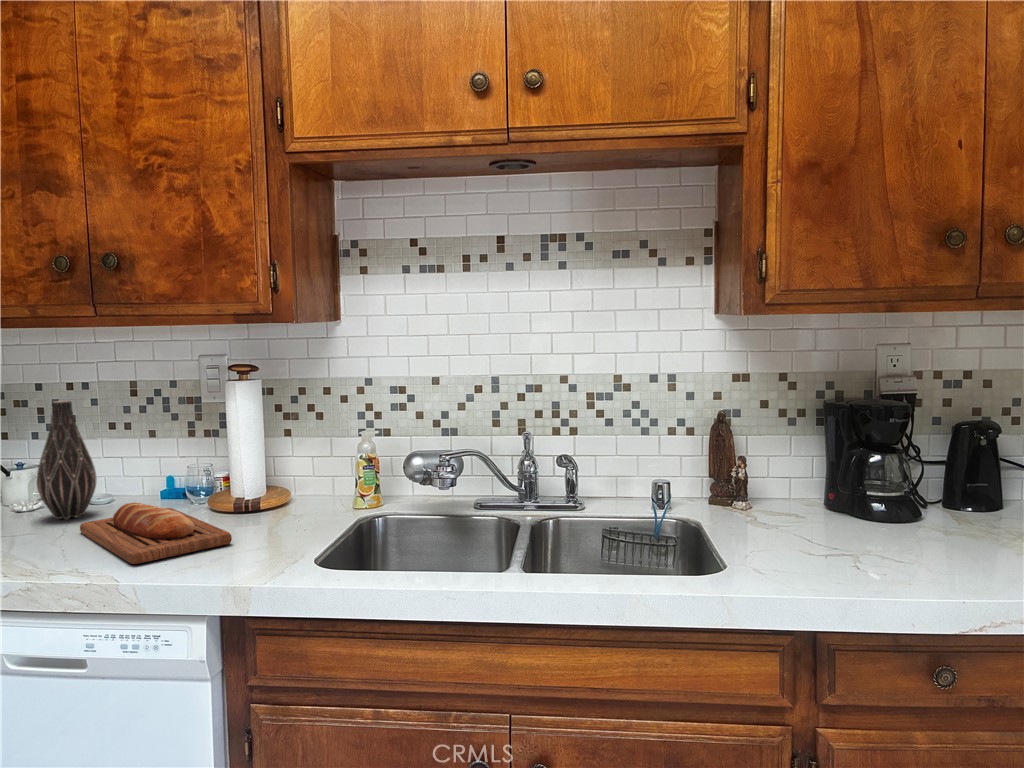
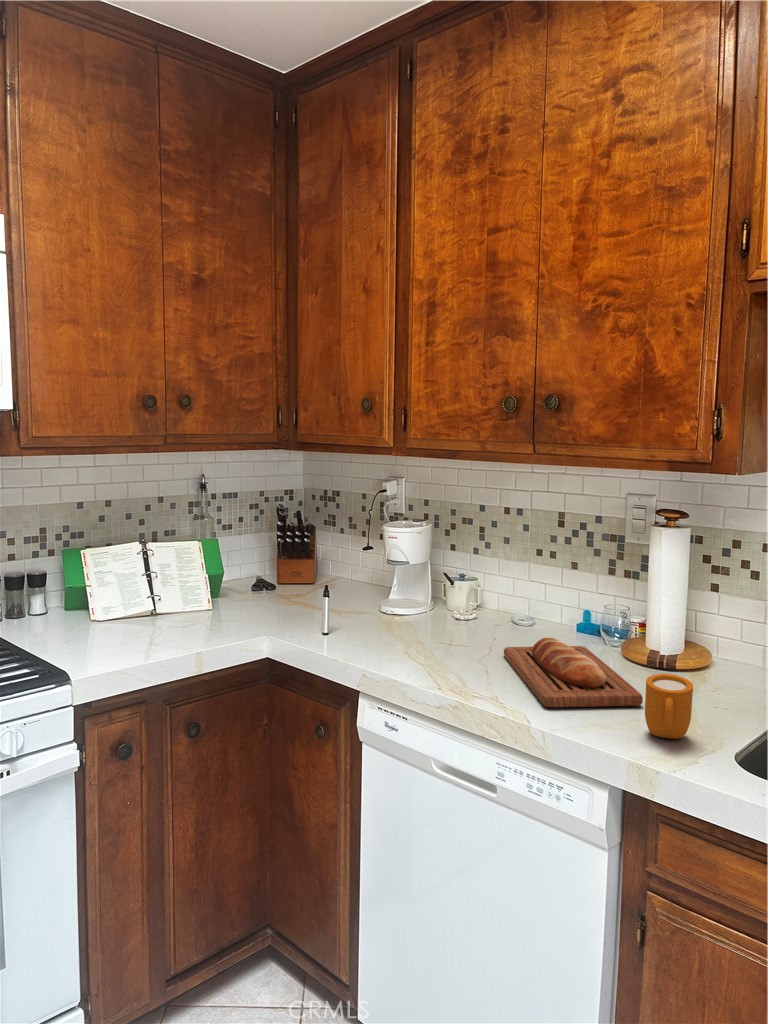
vase: present [37,400,97,519] -> none [473,528,522,638]
mug: none [232,504,276,562] -> present [645,674,693,739]

